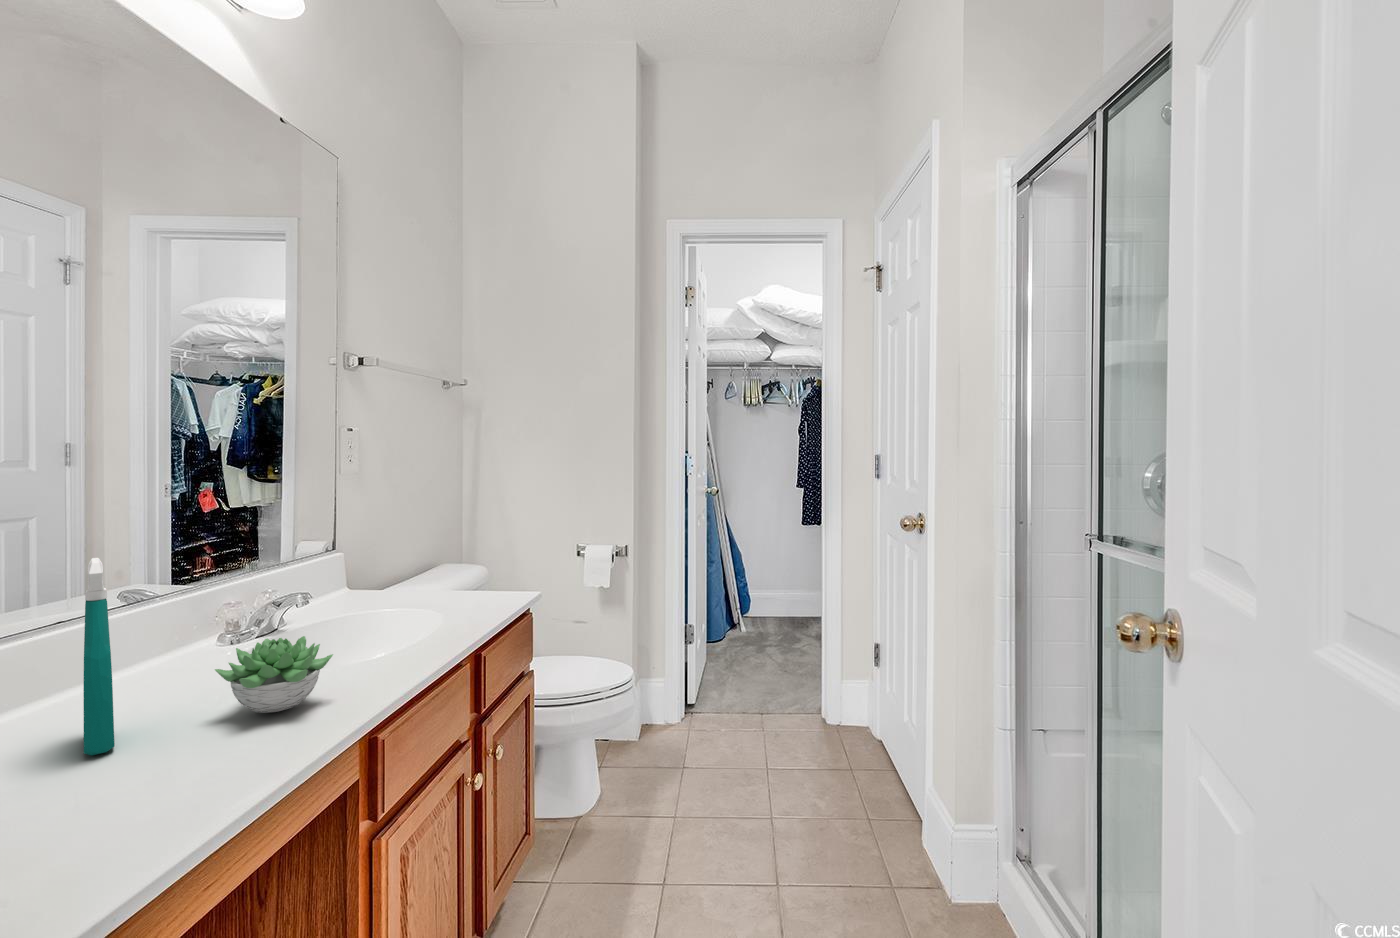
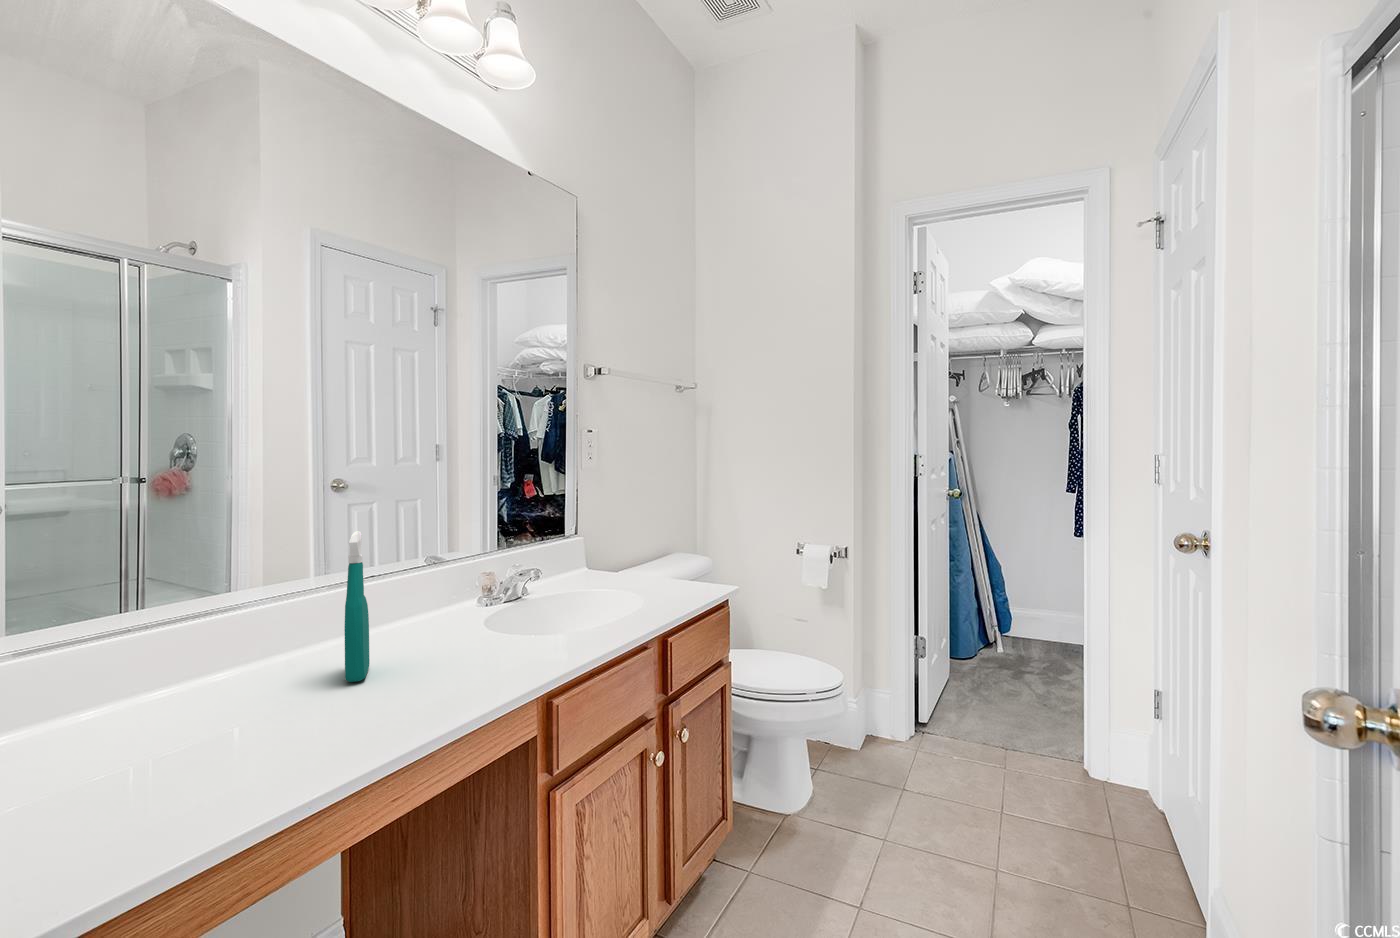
succulent plant: present [215,636,333,713] -> none [435,605,522,666]

